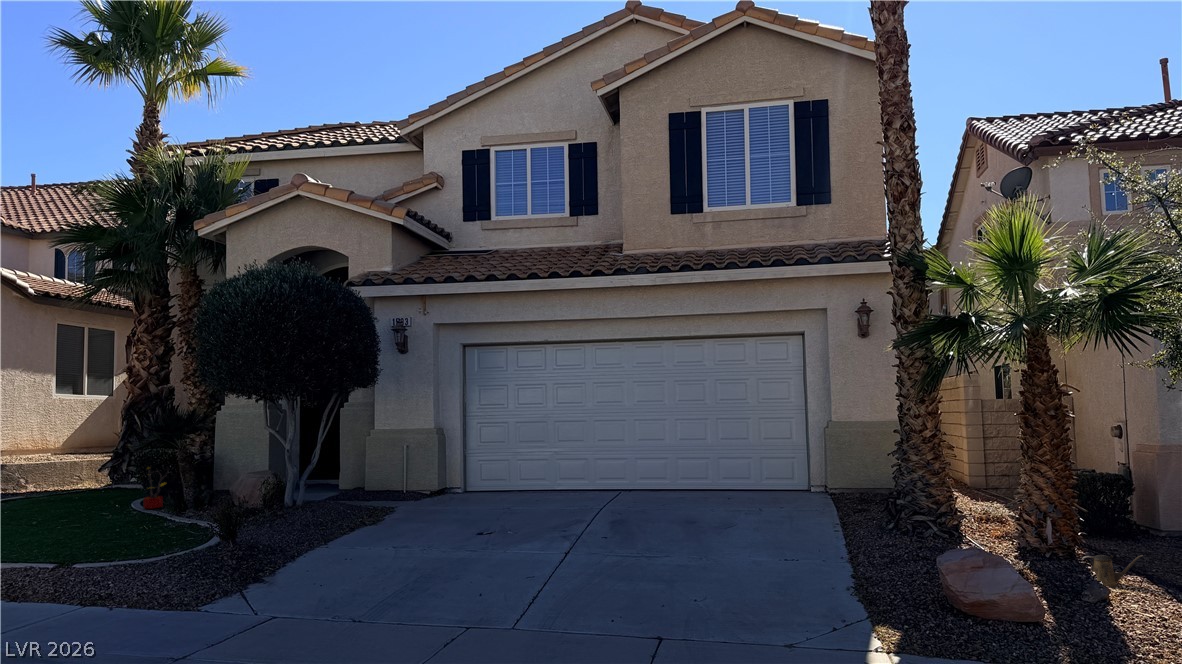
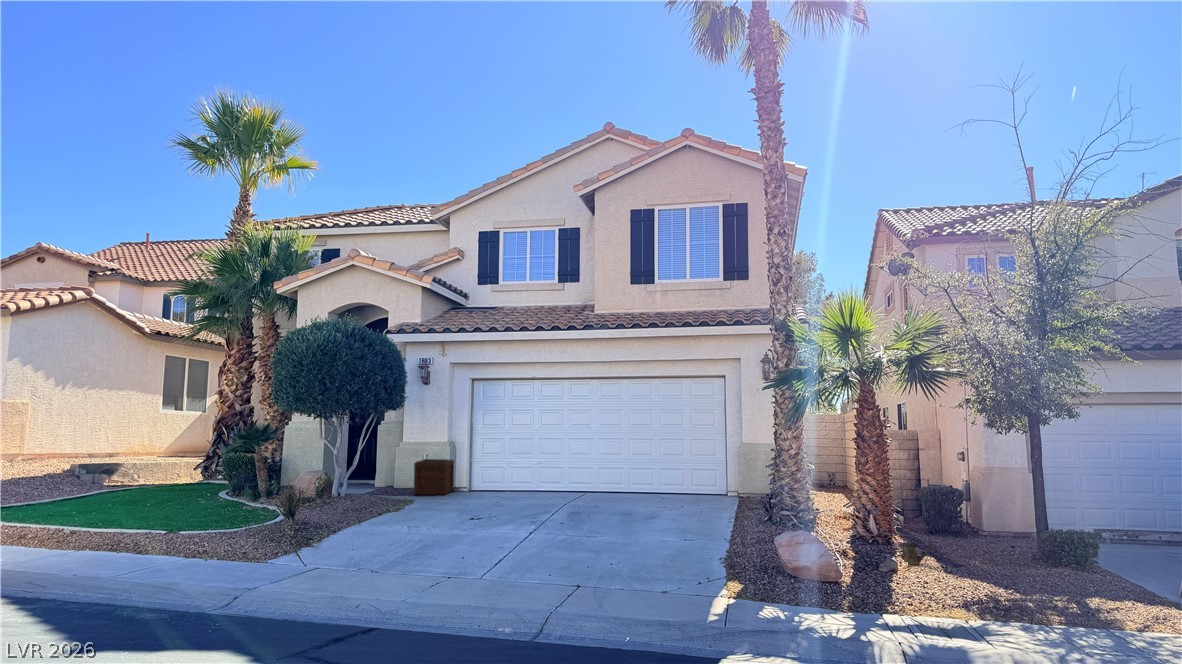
wooden crate: none [392,451,445,499] -> present [414,459,454,495]
decorative plant: present [144,470,166,509] -> none [228,465,248,497]

